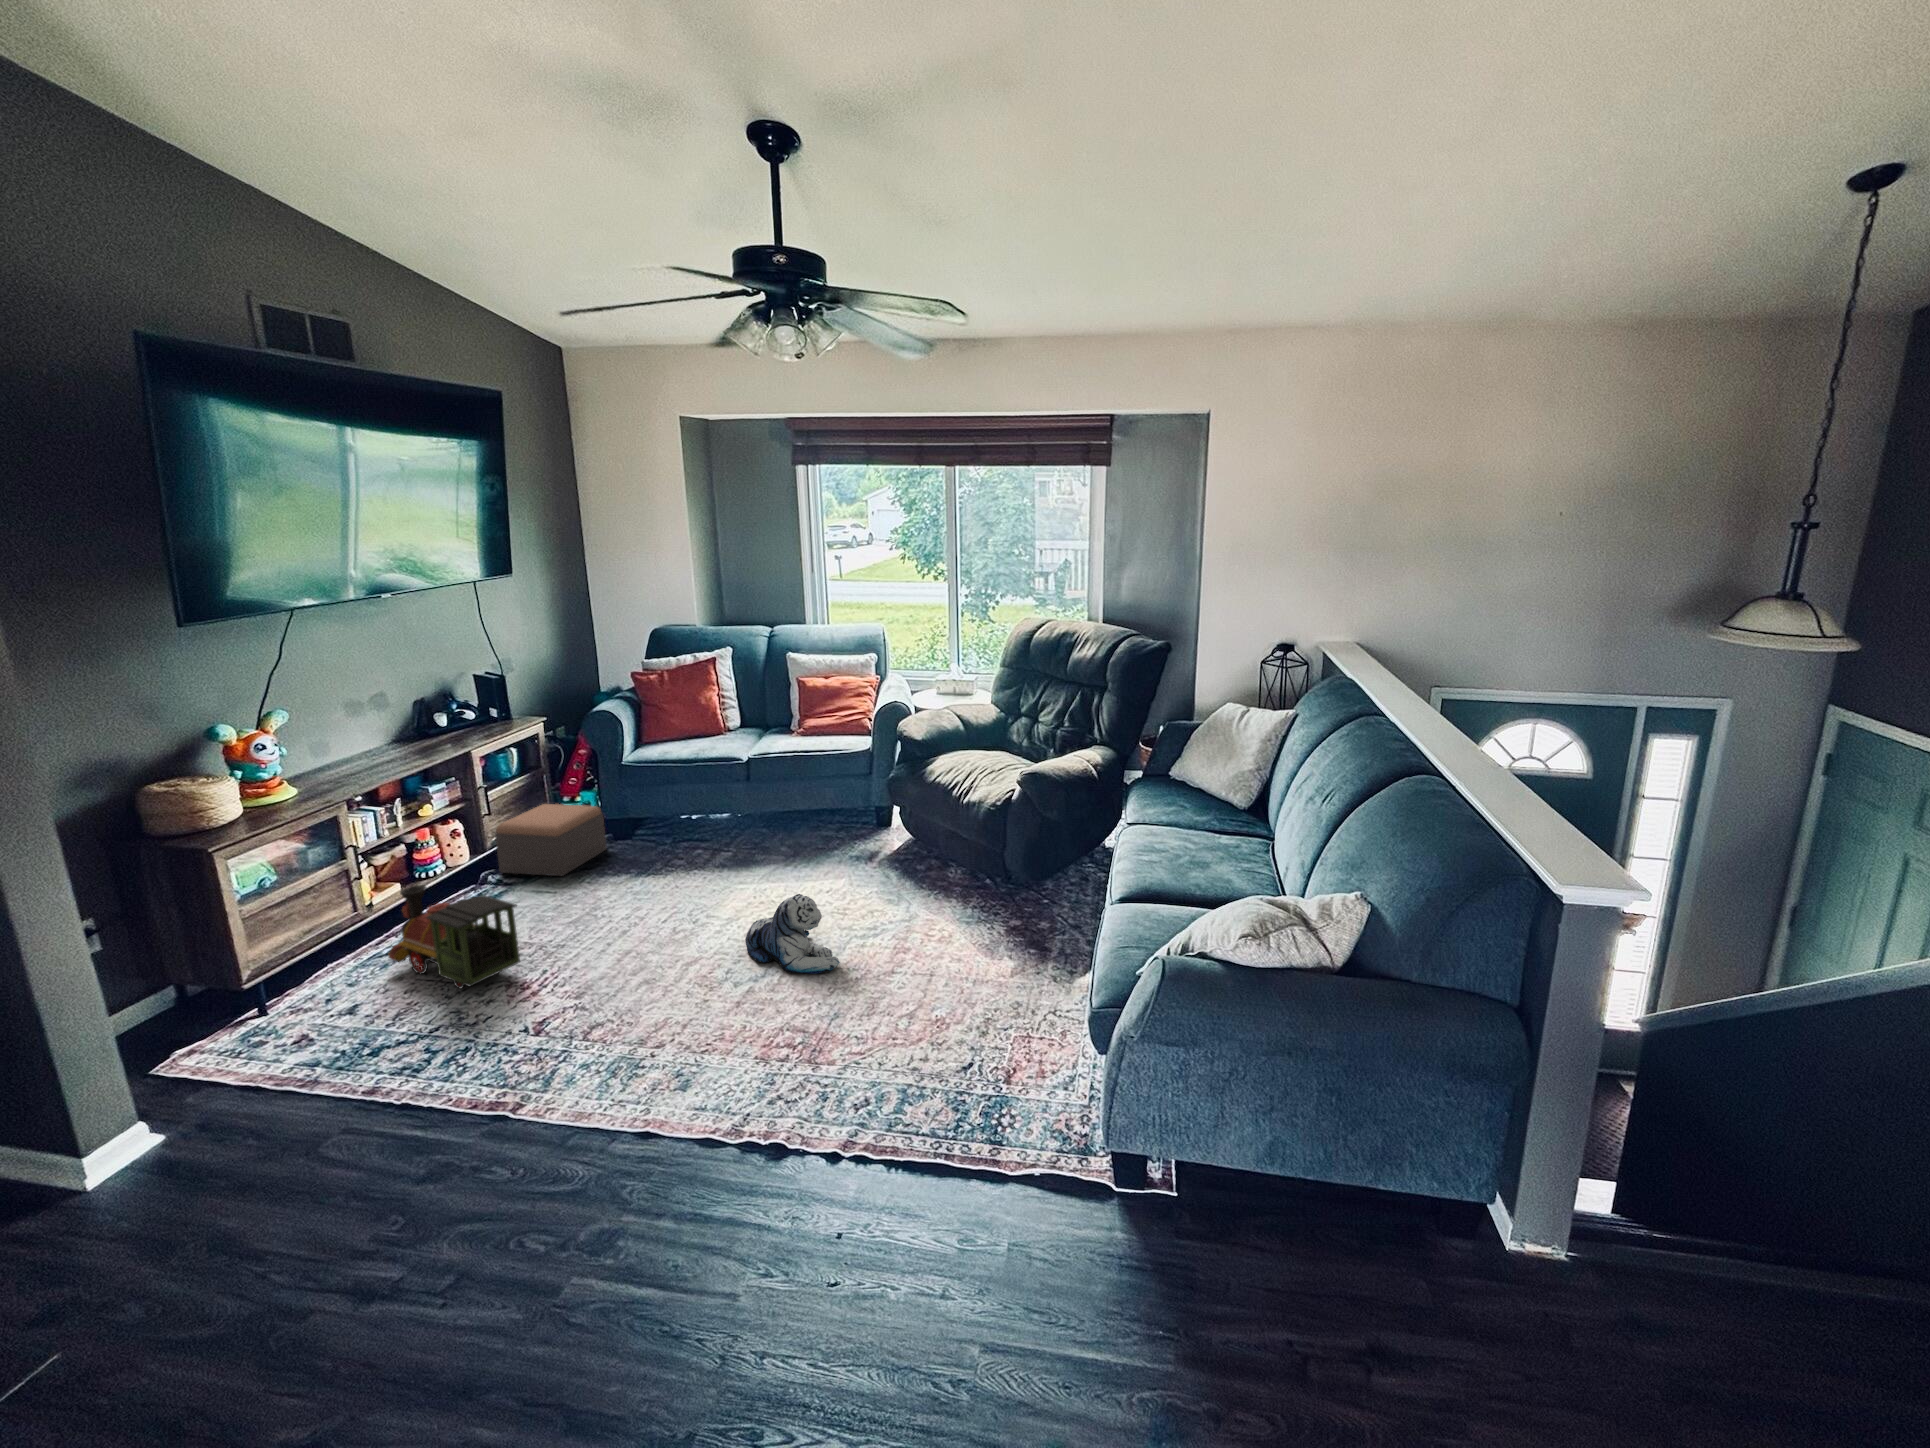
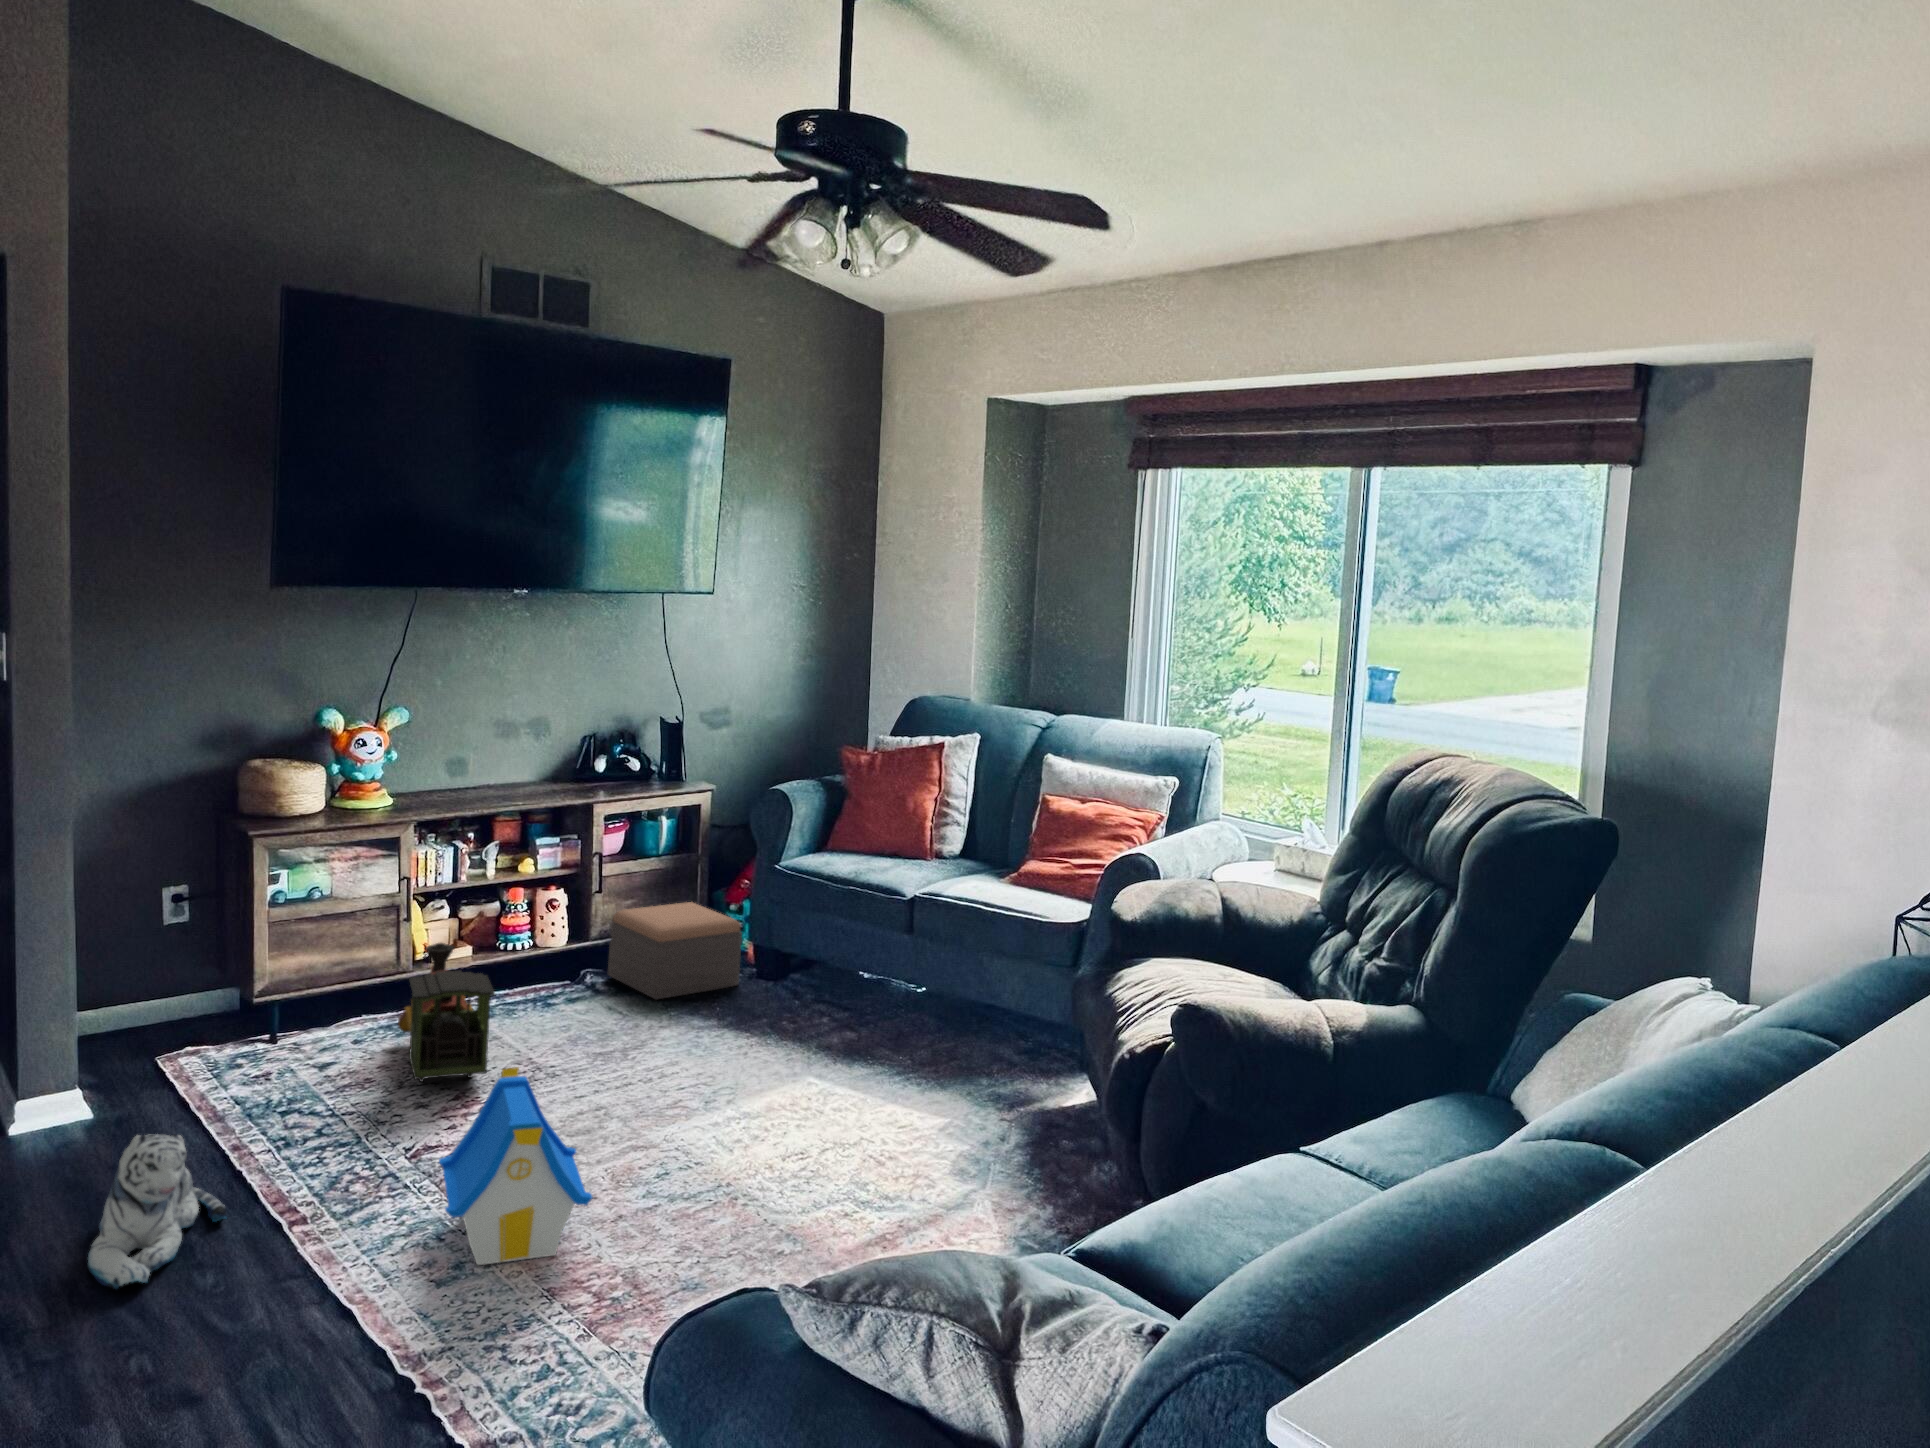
plush toy: present [745,894,840,974] -> present [87,1134,226,1289]
toy house: none [609,938,748,1068] -> present [439,1067,592,1265]

